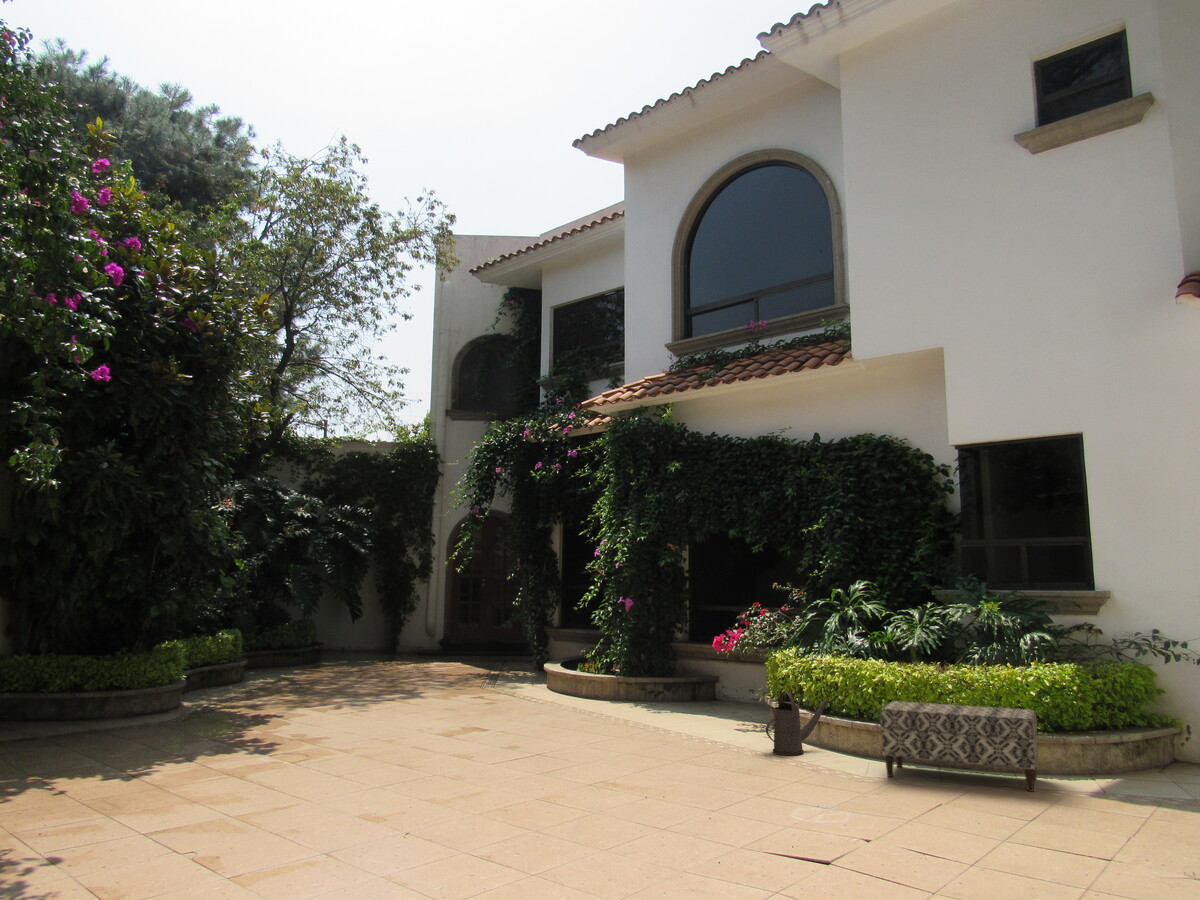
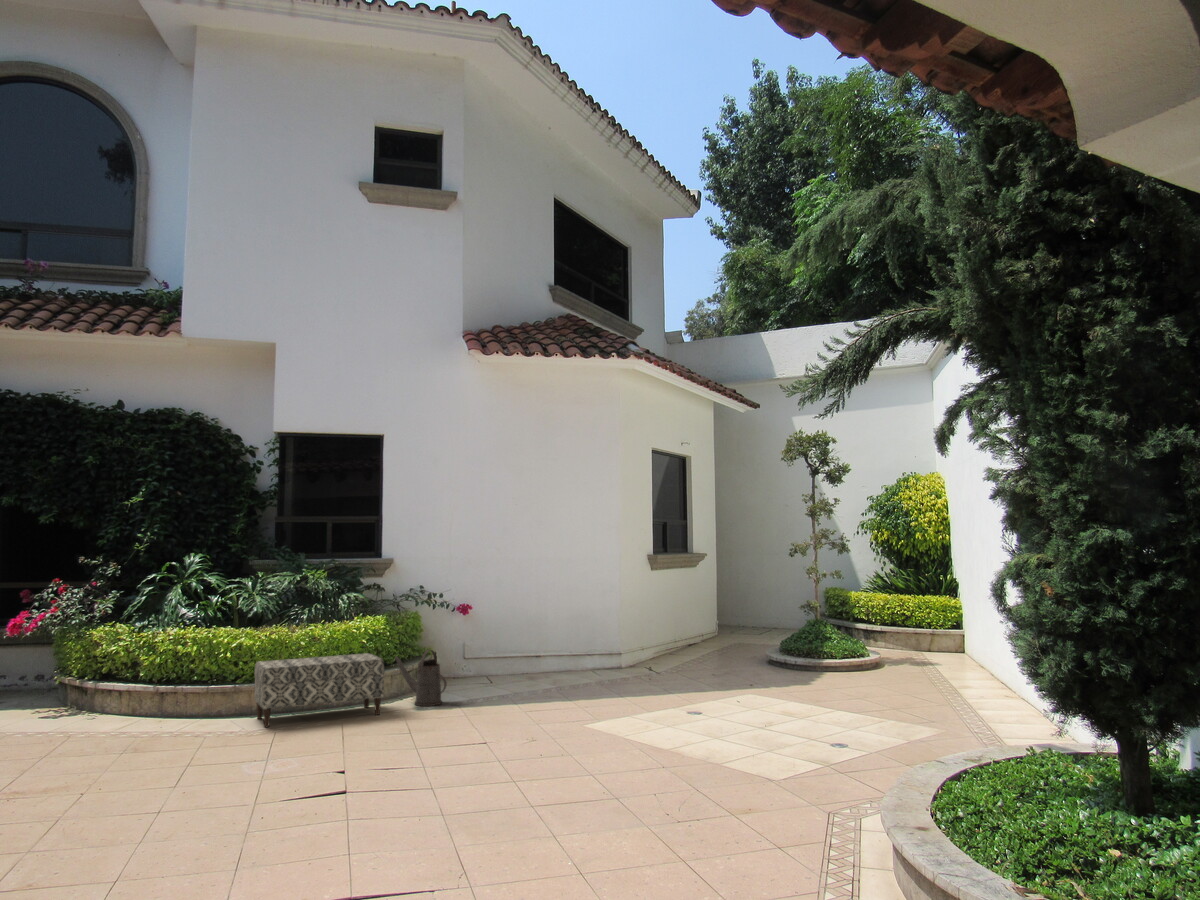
watering can: present [766,691,828,756] -> present [395,650,447,706]

